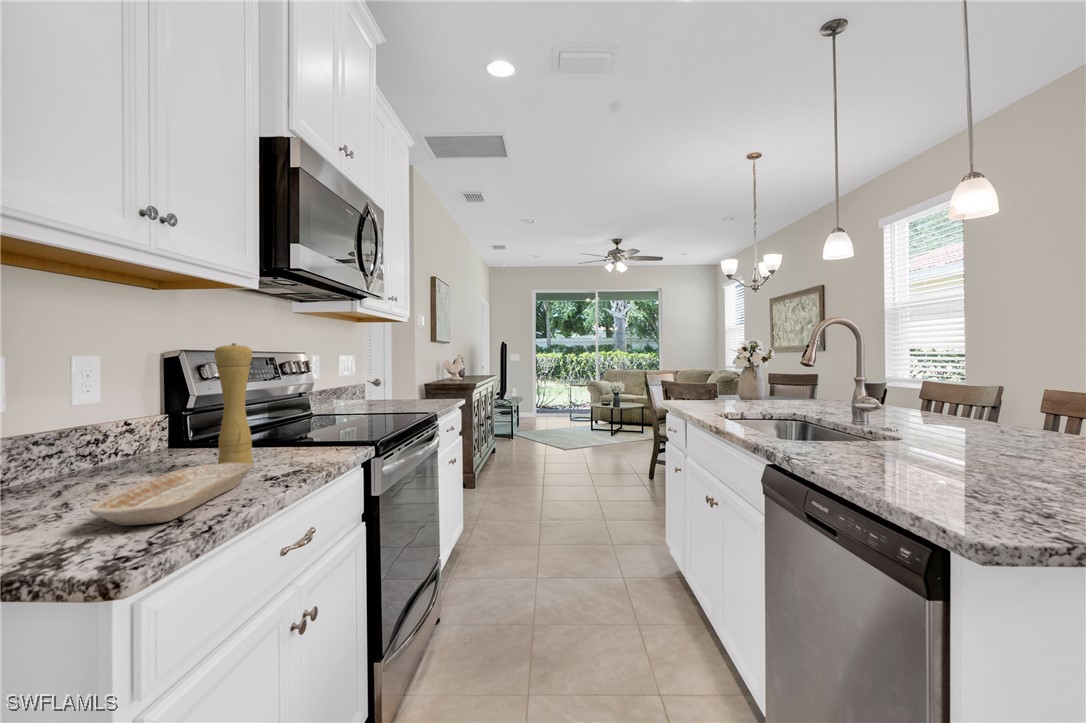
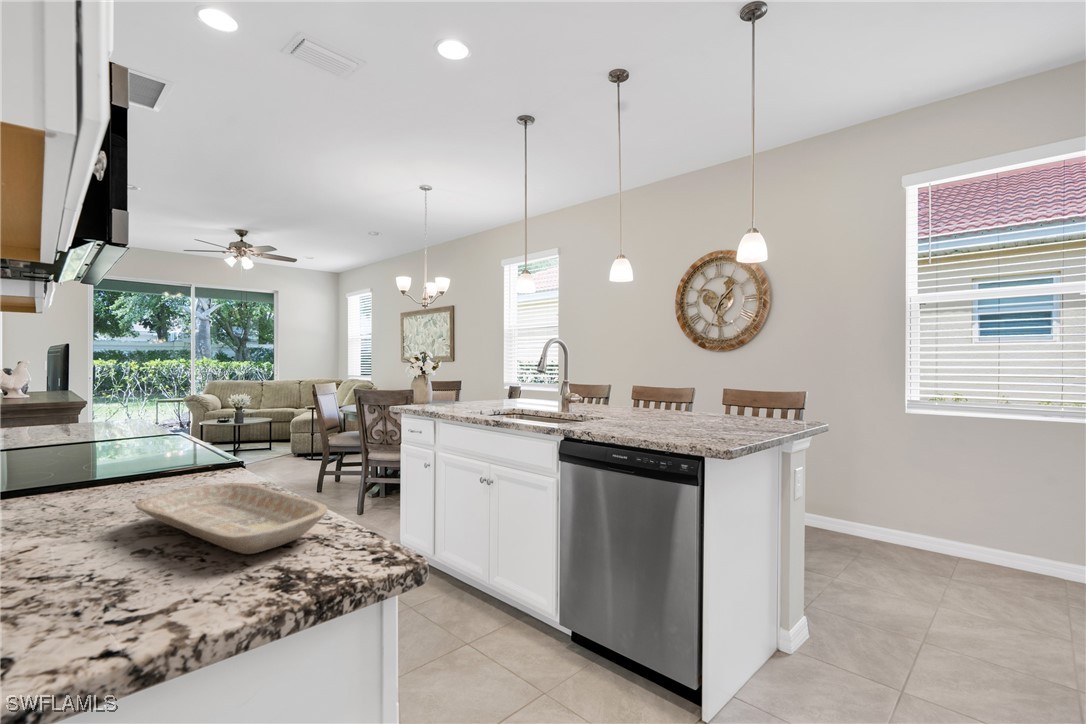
pepper mill: present [214,343,253,464] -> none [107,328,164,511]

